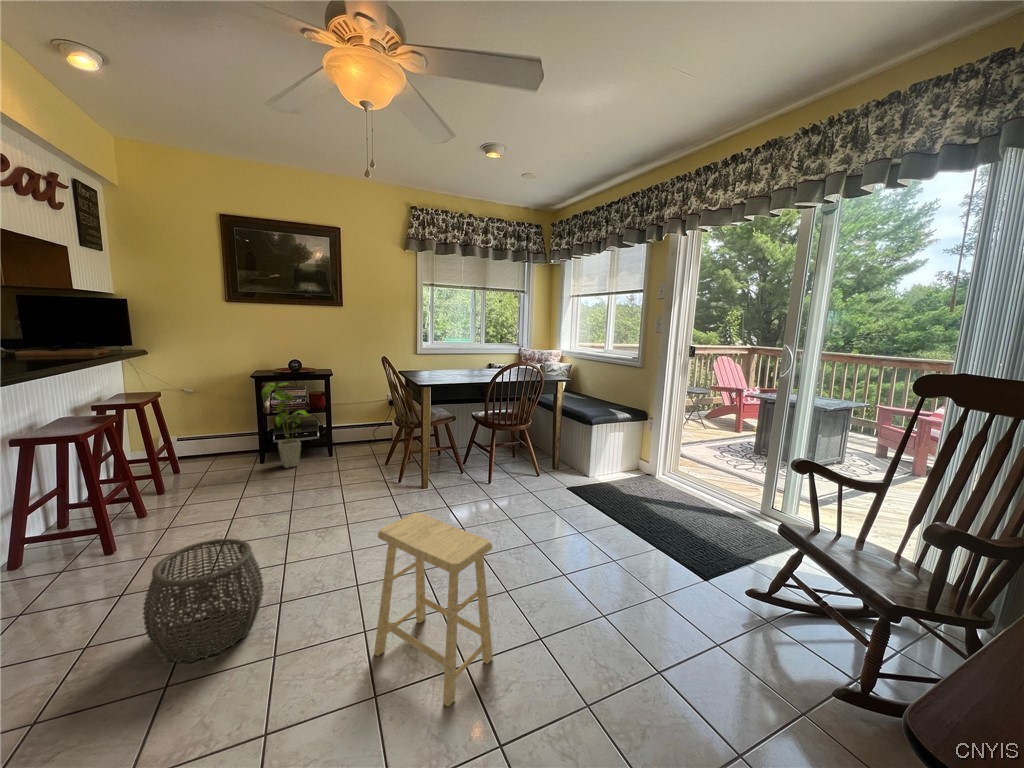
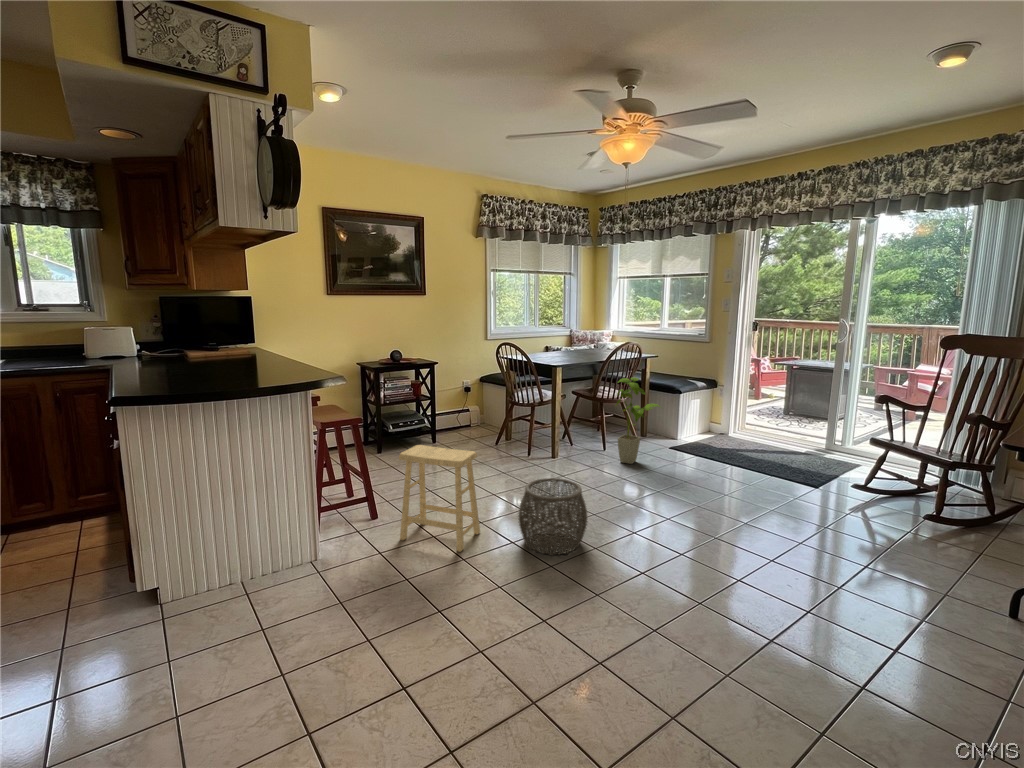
house plant: present [262,383,309,468] -> present [616,377,660,464]
footstool: present [374,513,493,706] -> present [399,445,480,552]

